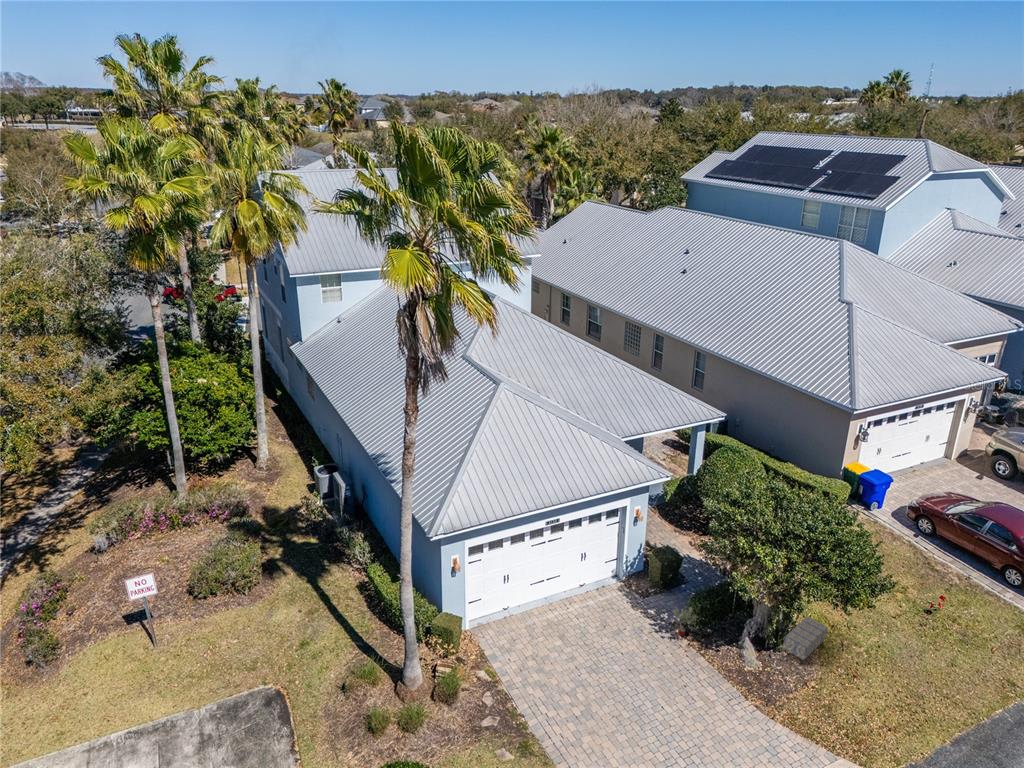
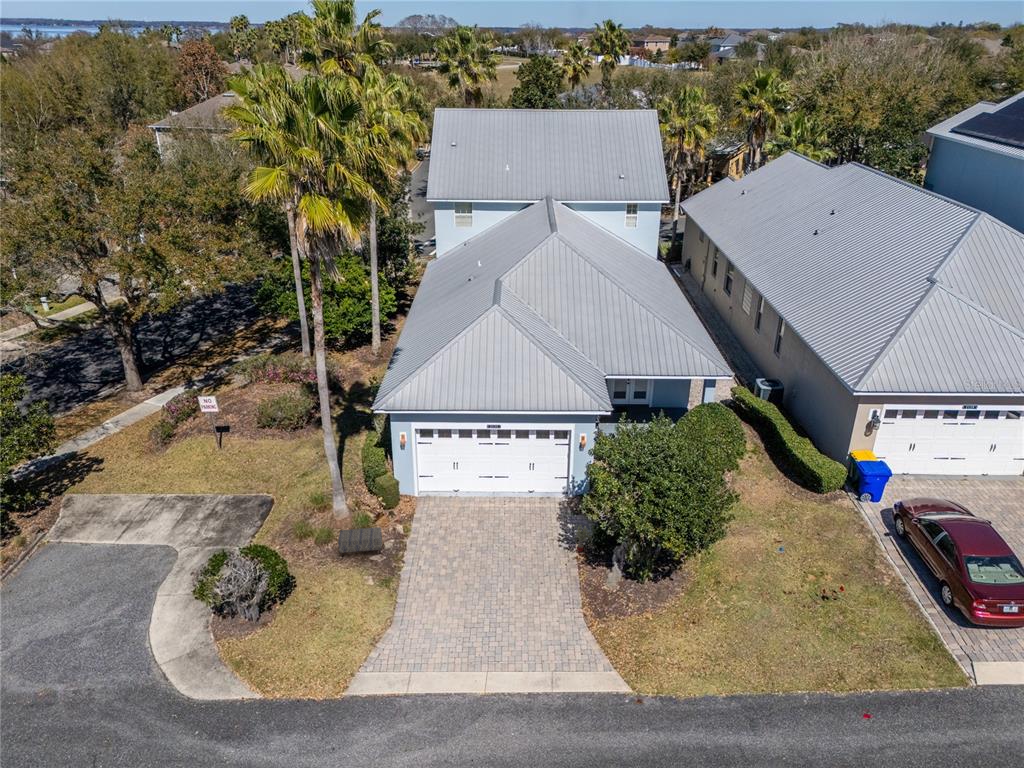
bench: present [783,617,828,664] -> present [338,527,382,557]

